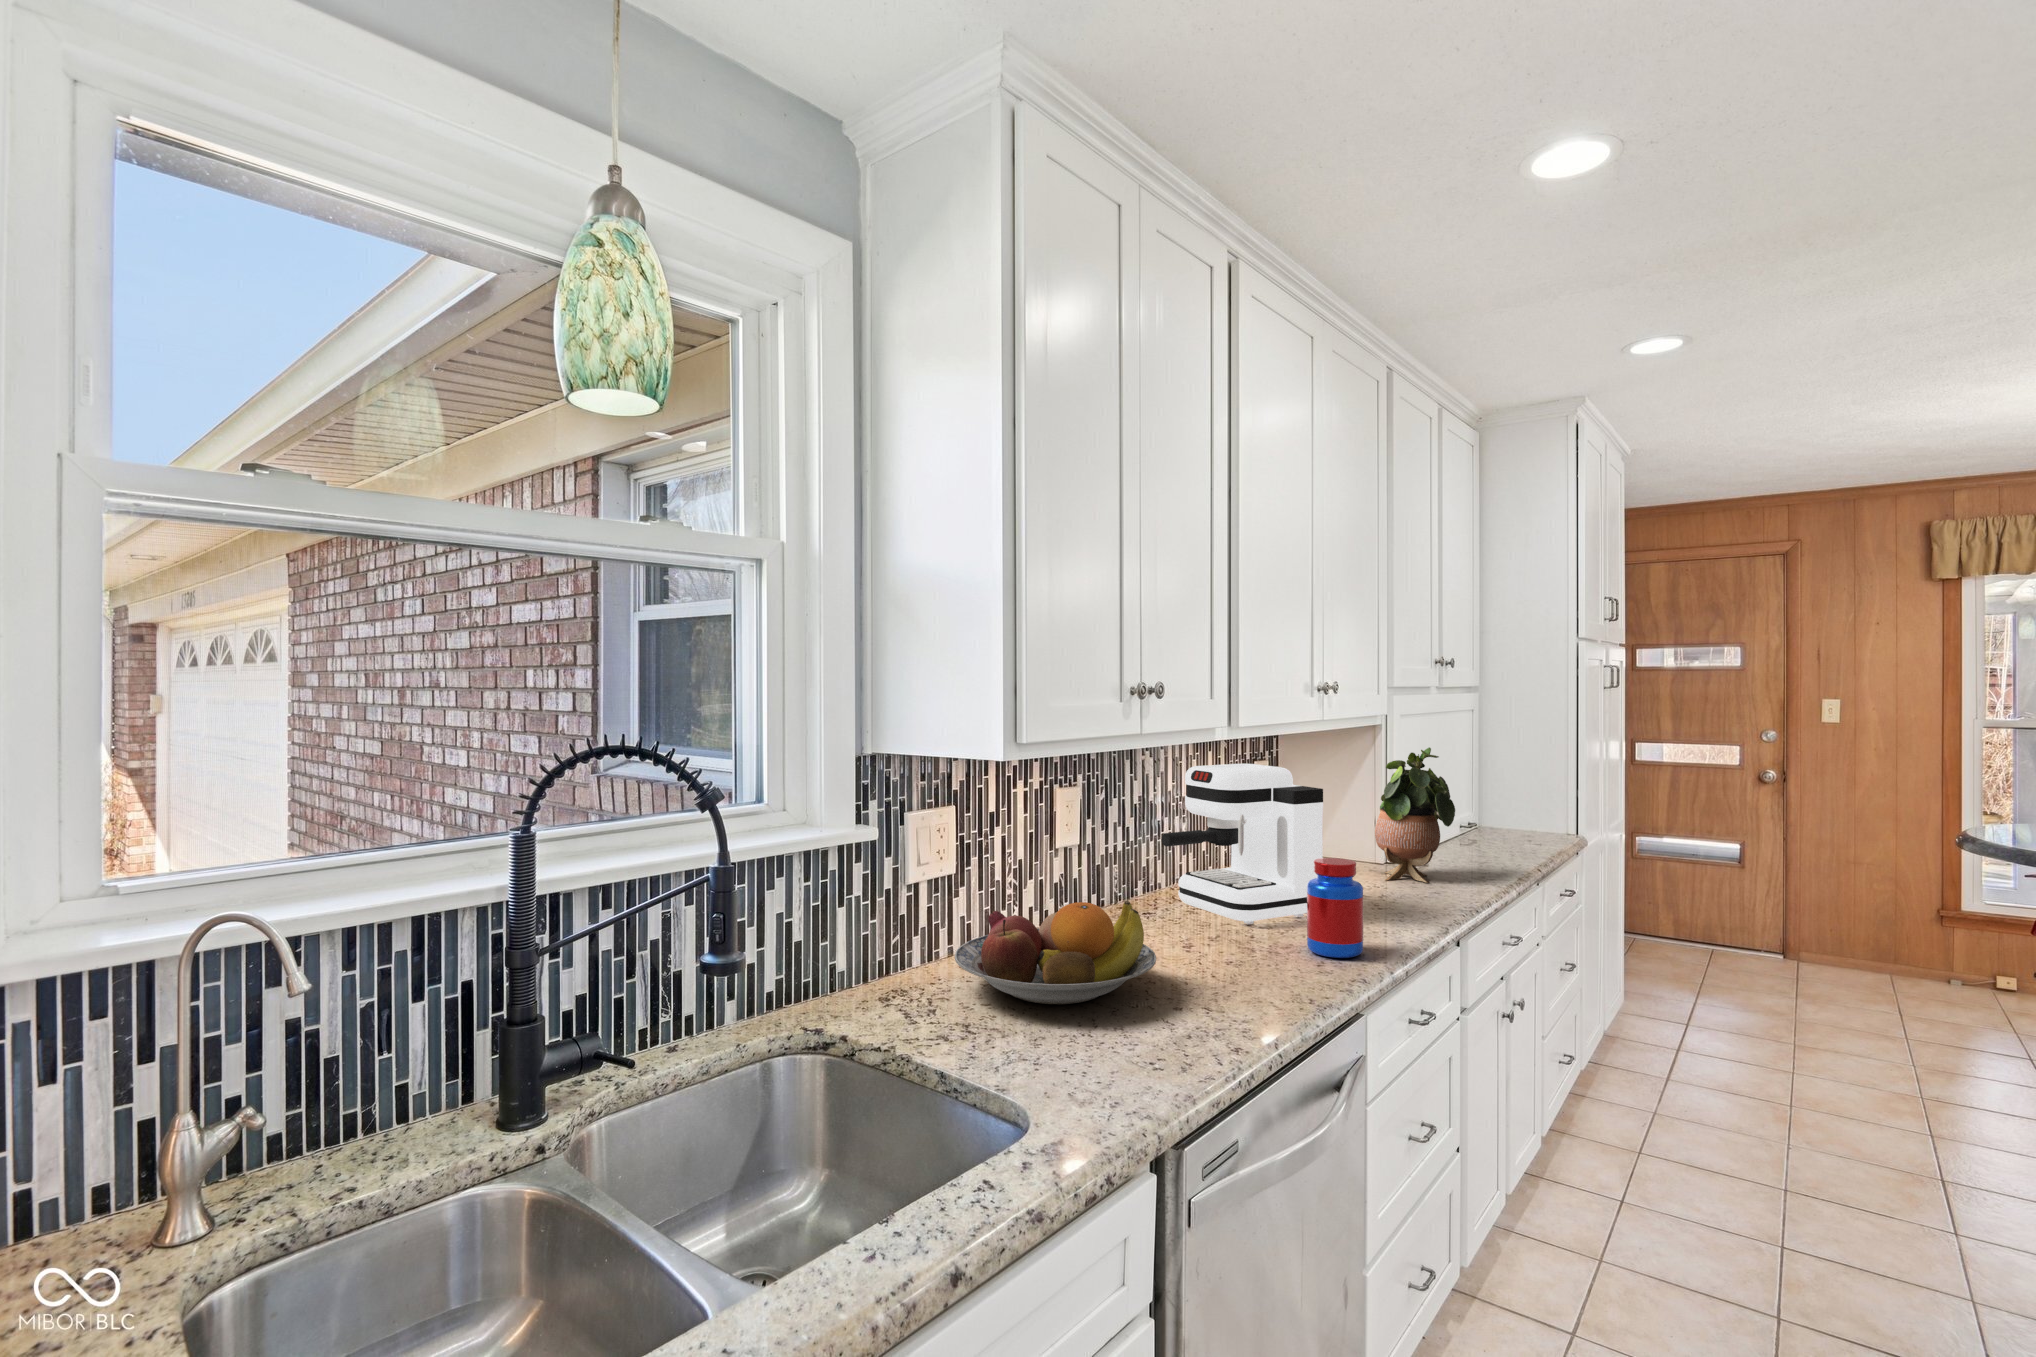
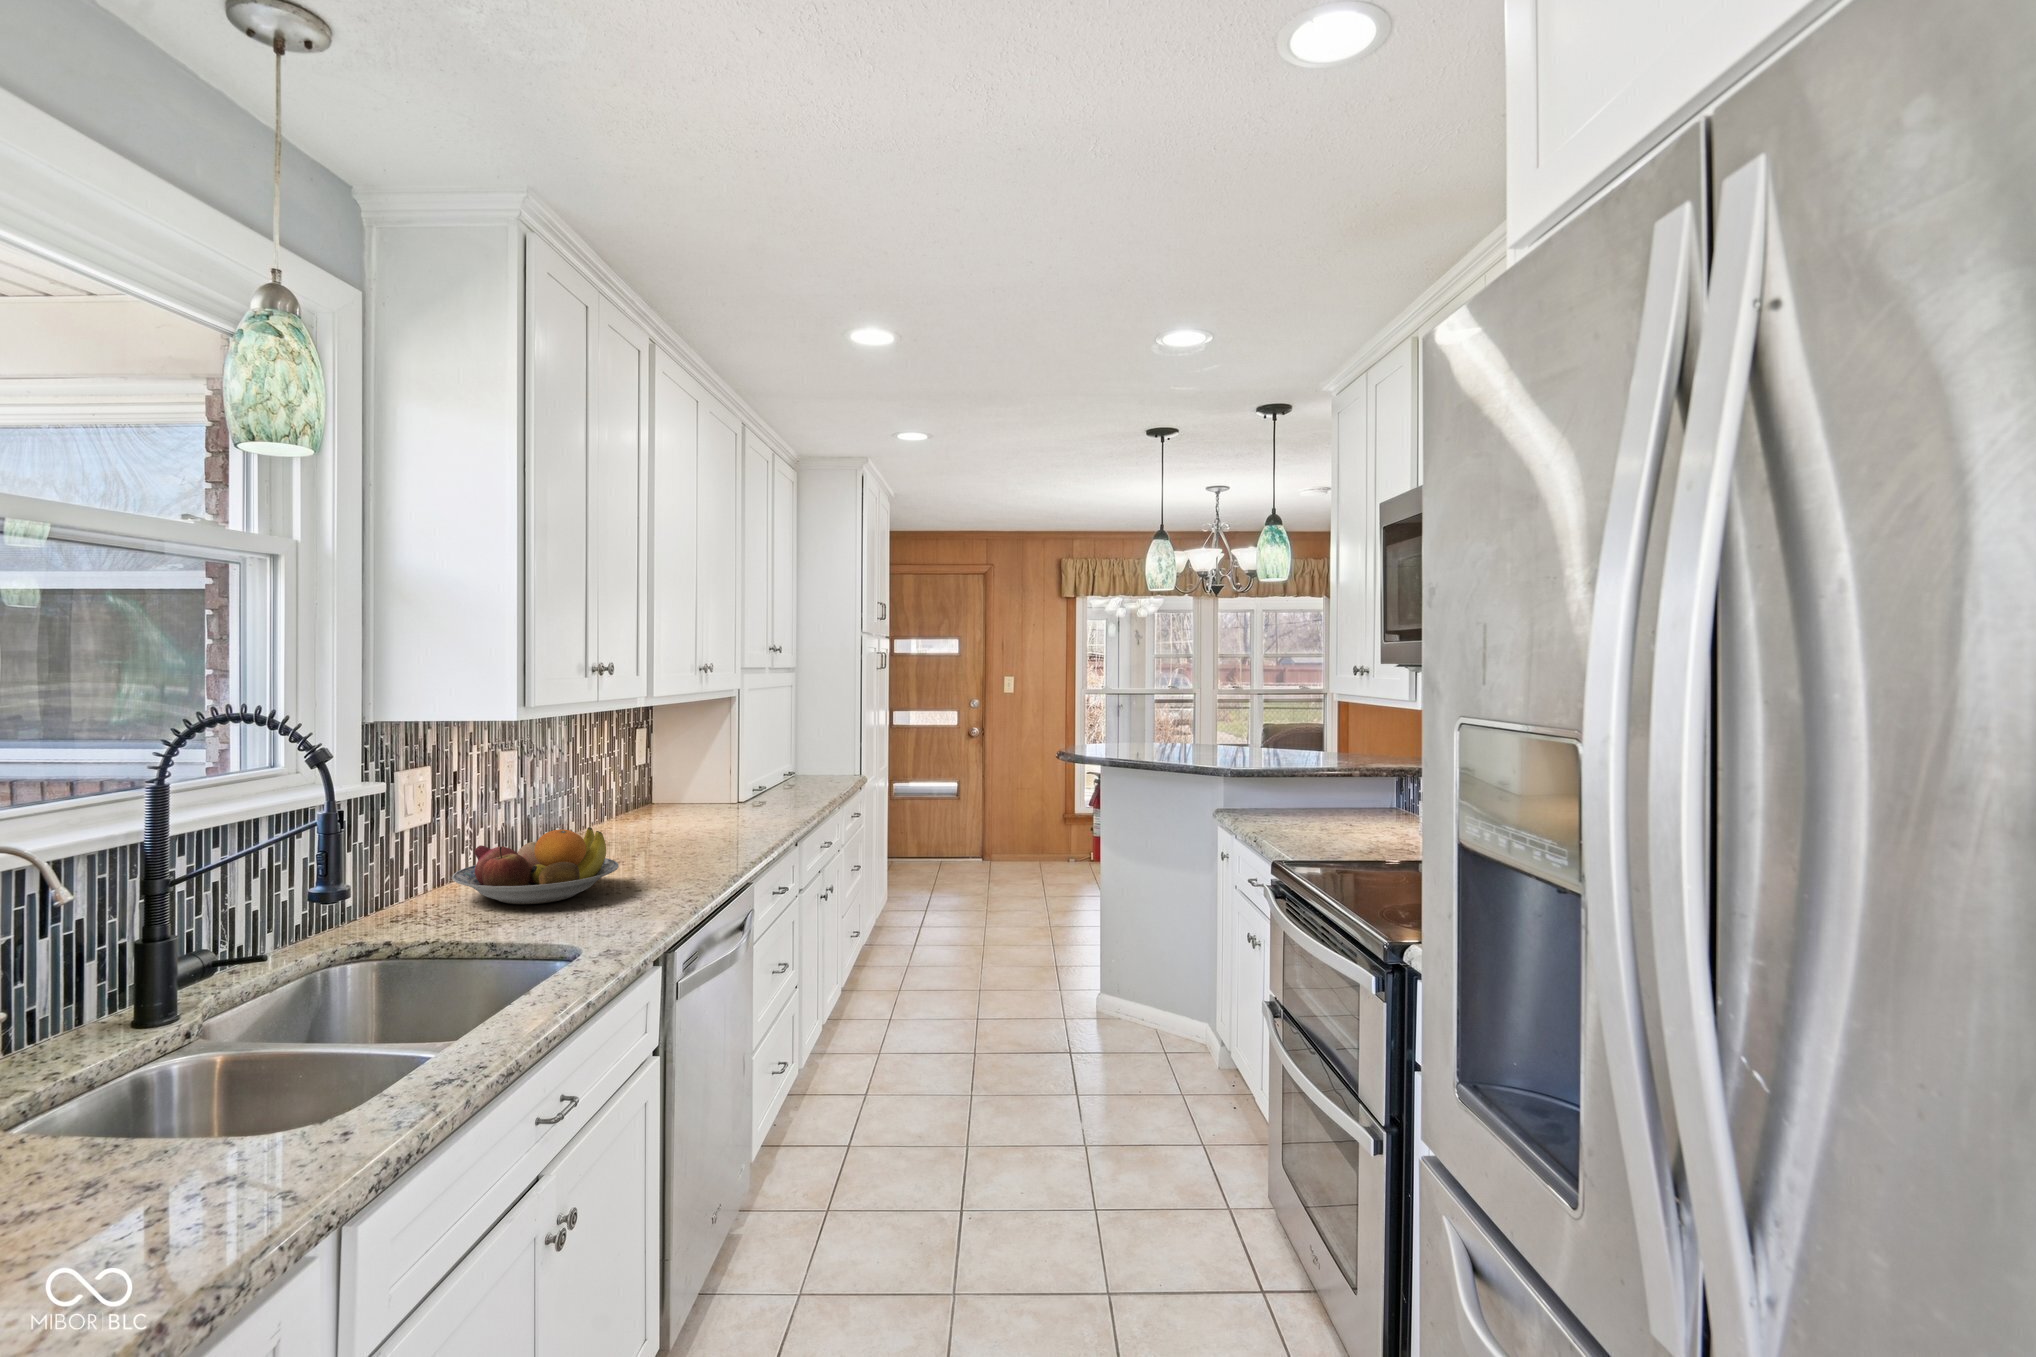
potted plant: present [1375,747,1455,883] -> none [734,713,791,812]
coffee maker: present [1162,764,1323,924] -> none [588,728,710,846]
jar: present [1307,858,1363,958] -> none [708,789,746,856]

